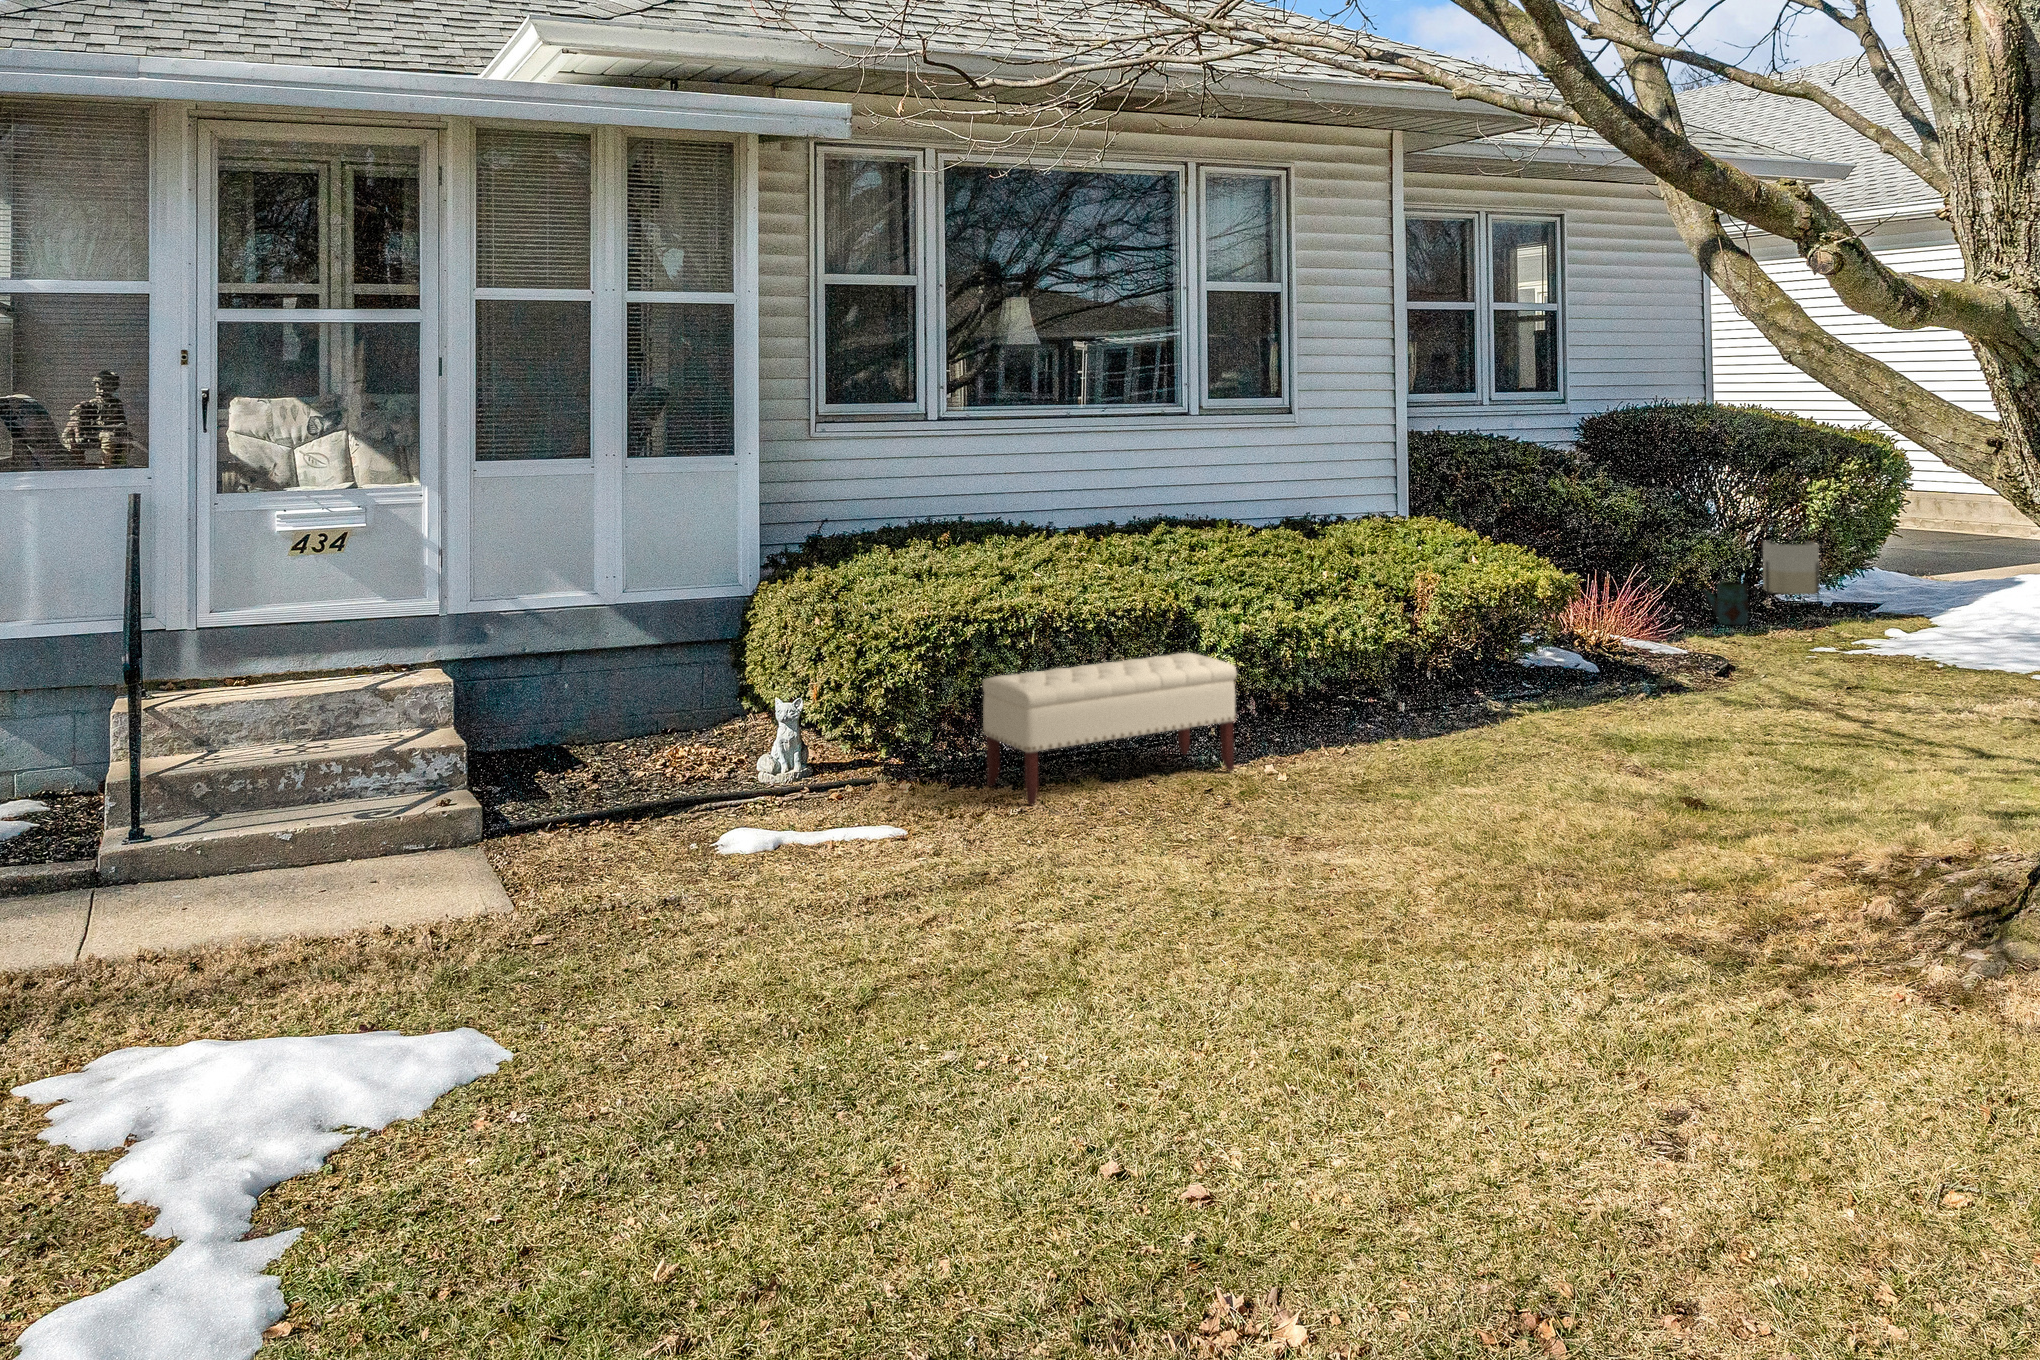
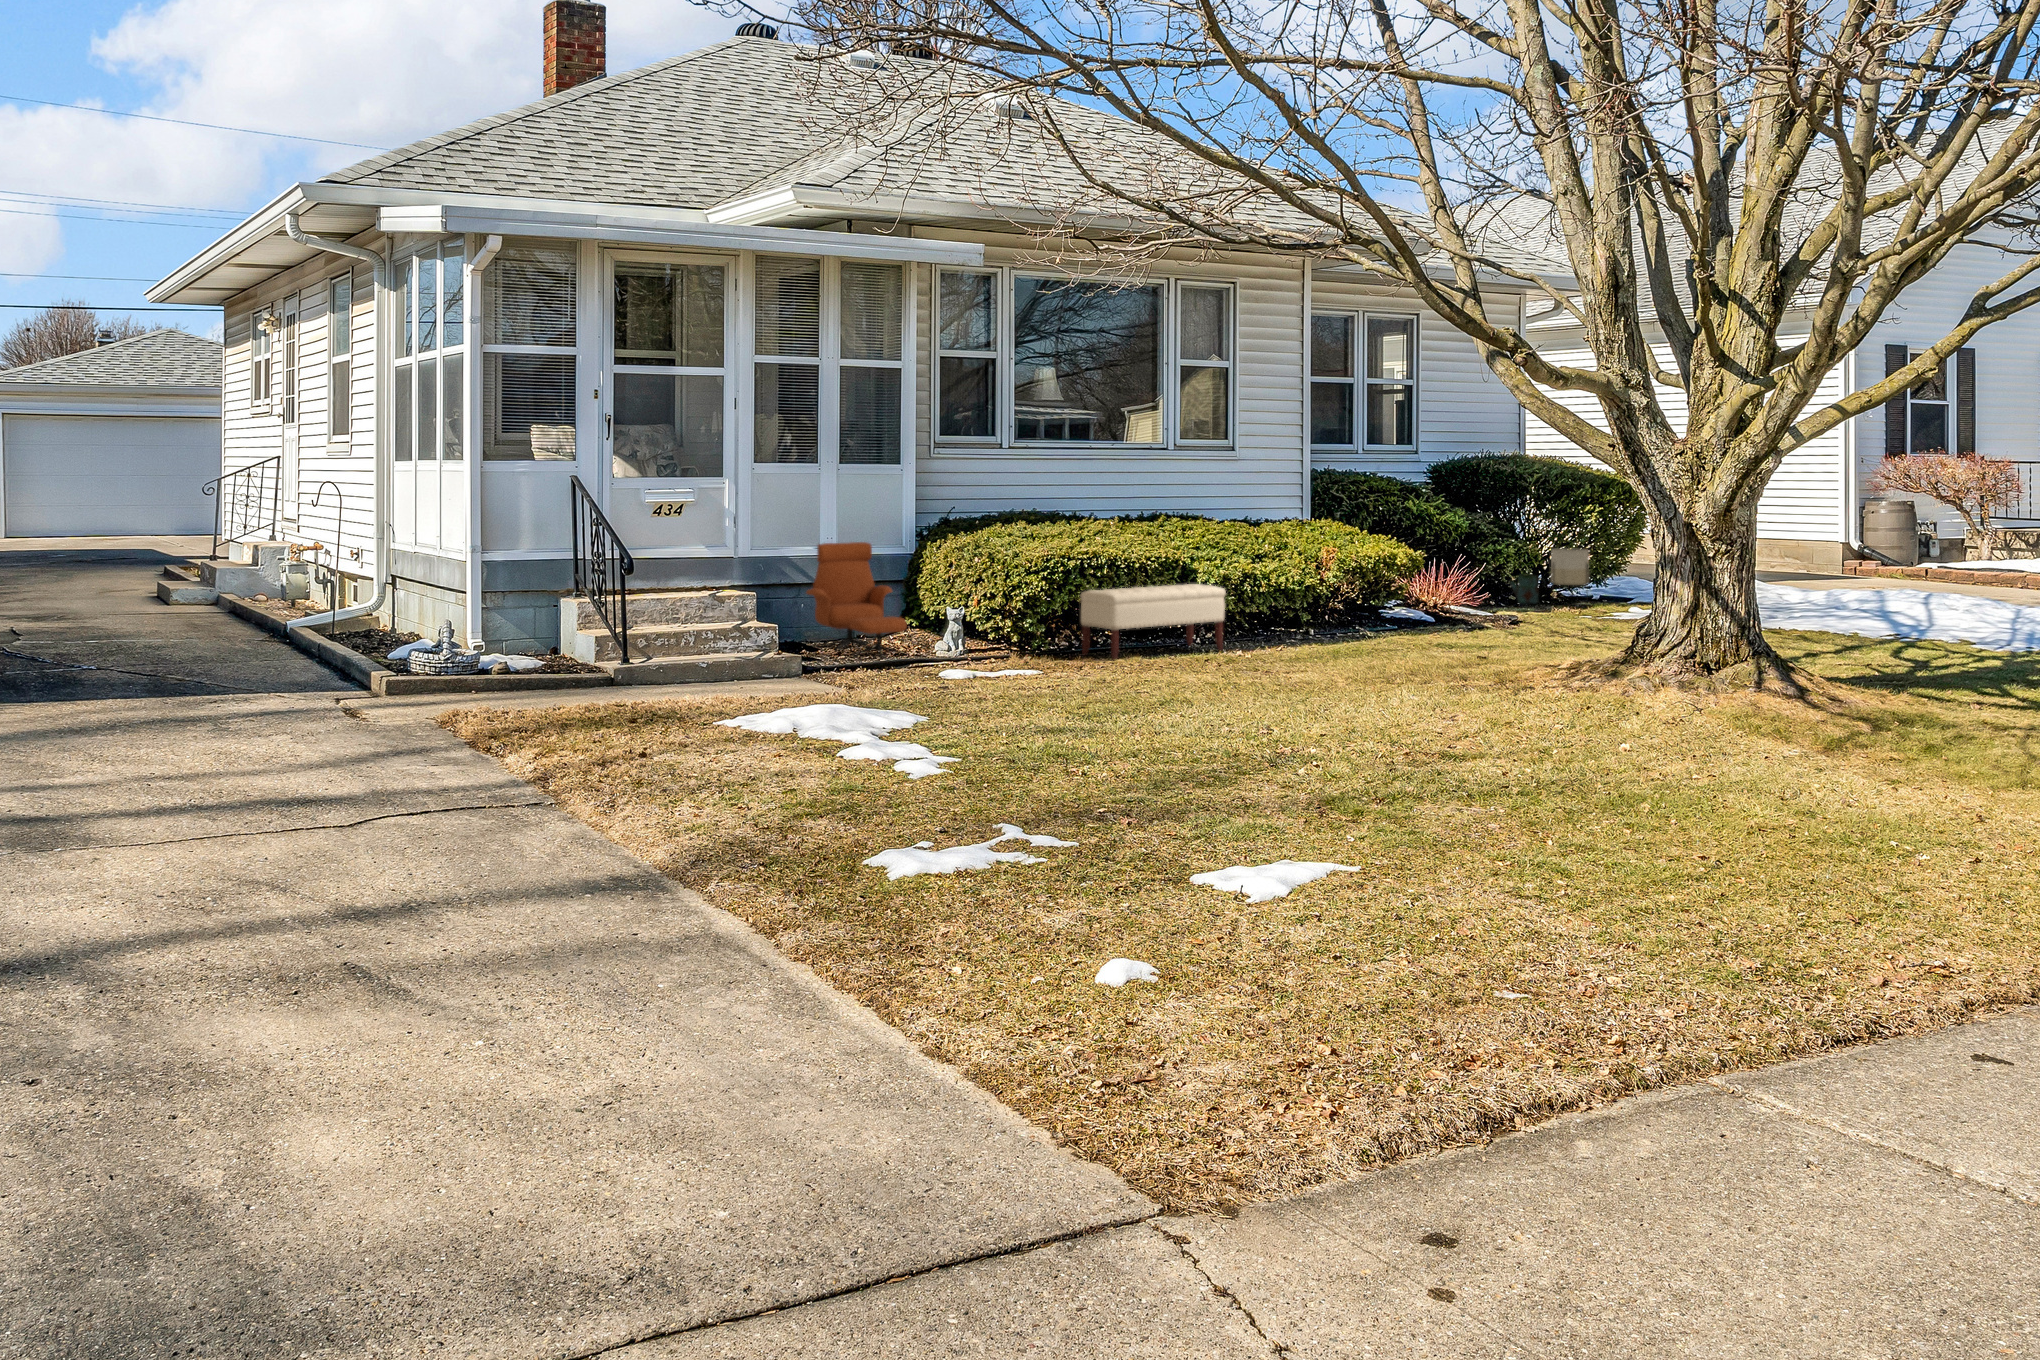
lounge chair: none [555,583,702,792] -> present [806,542,908,657]

